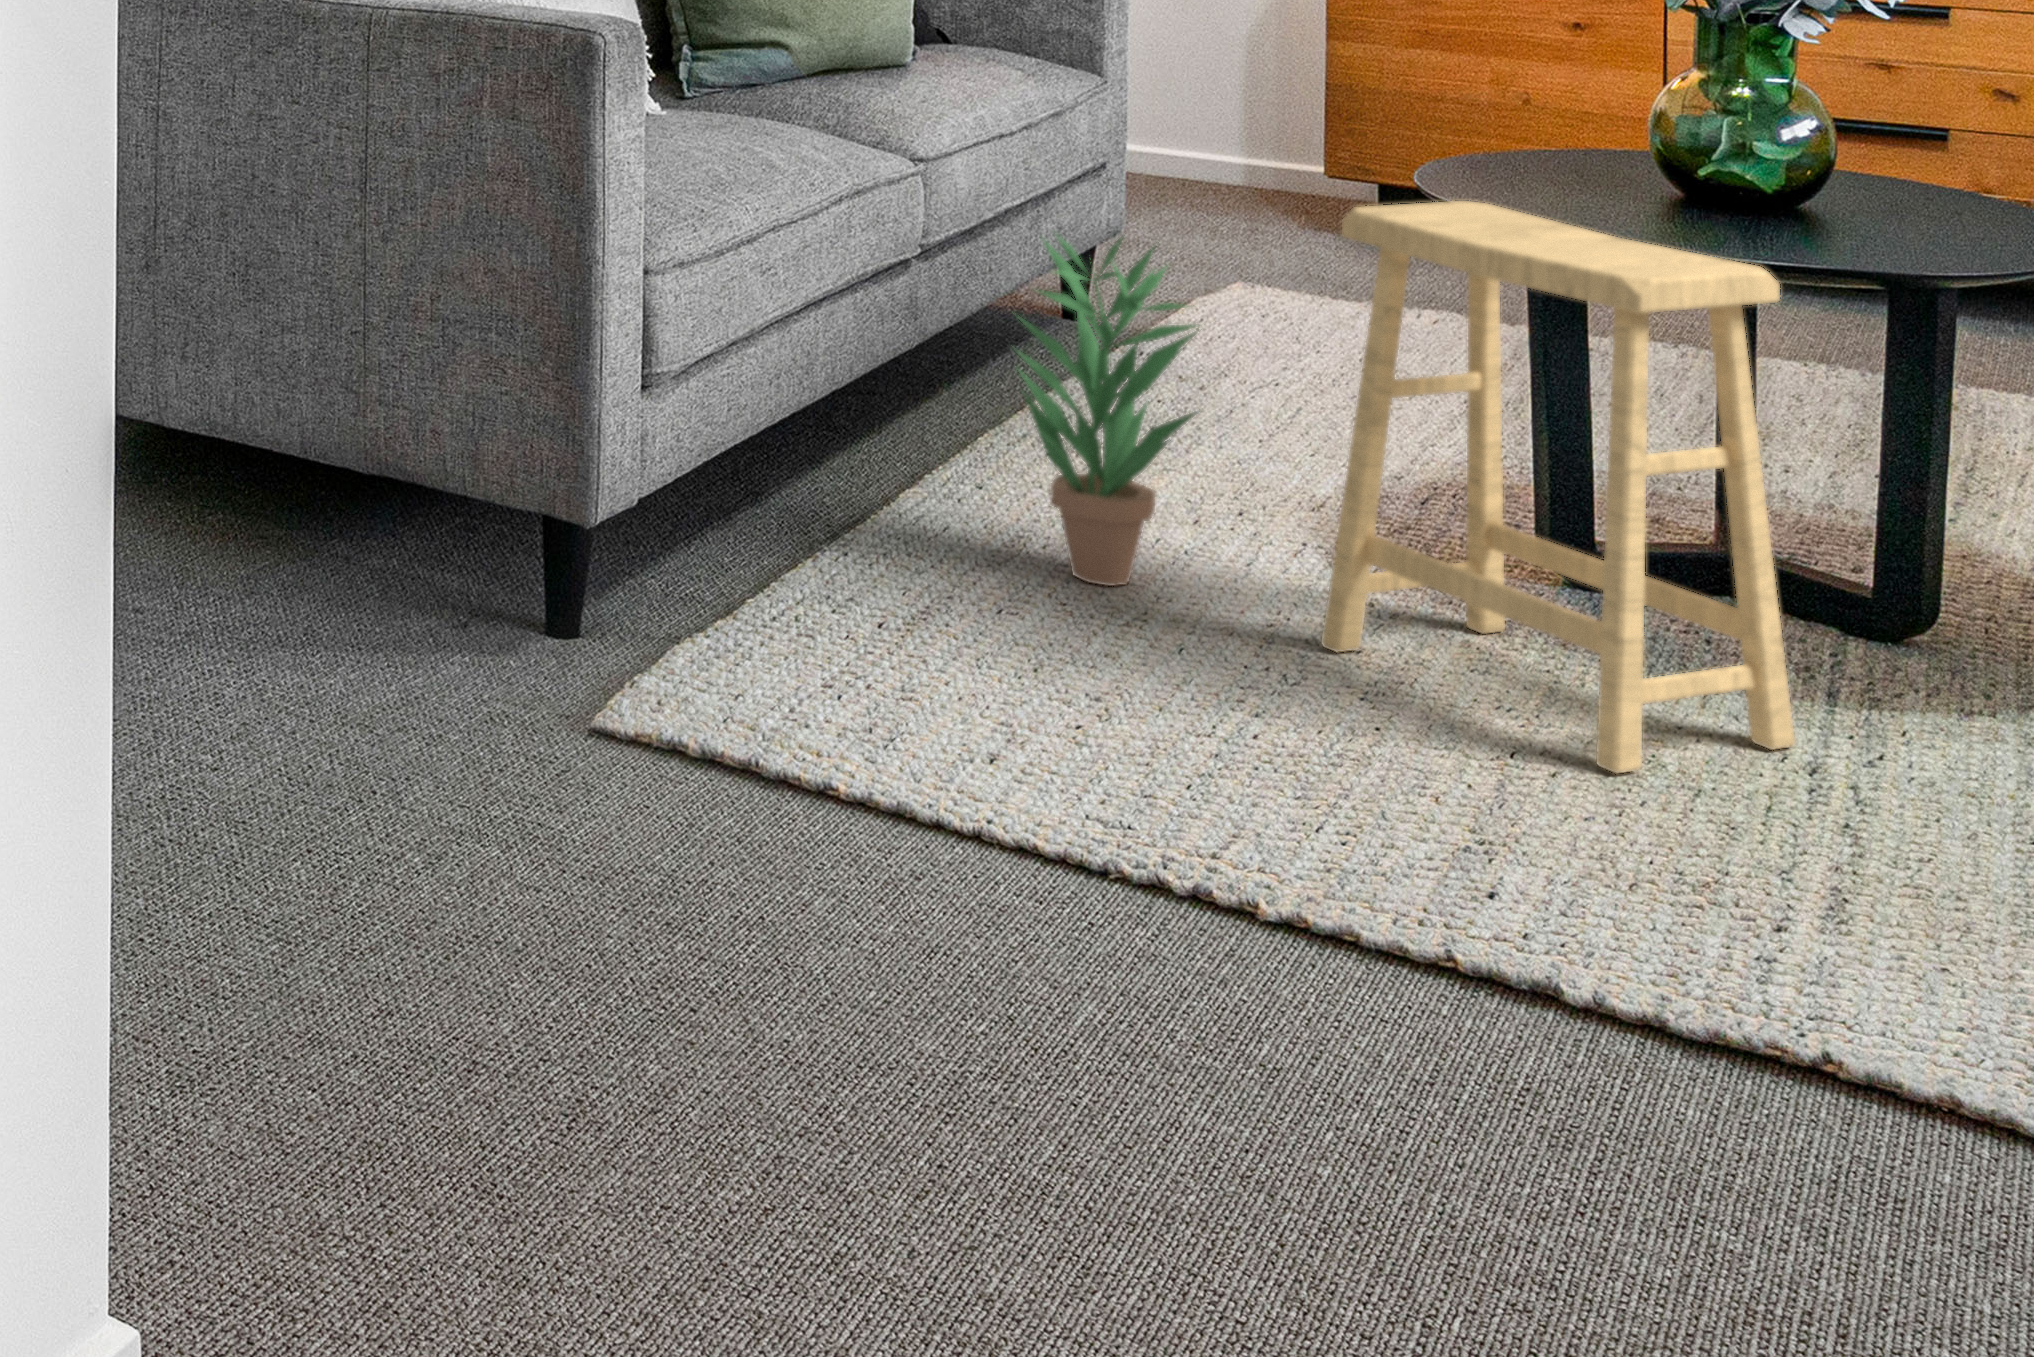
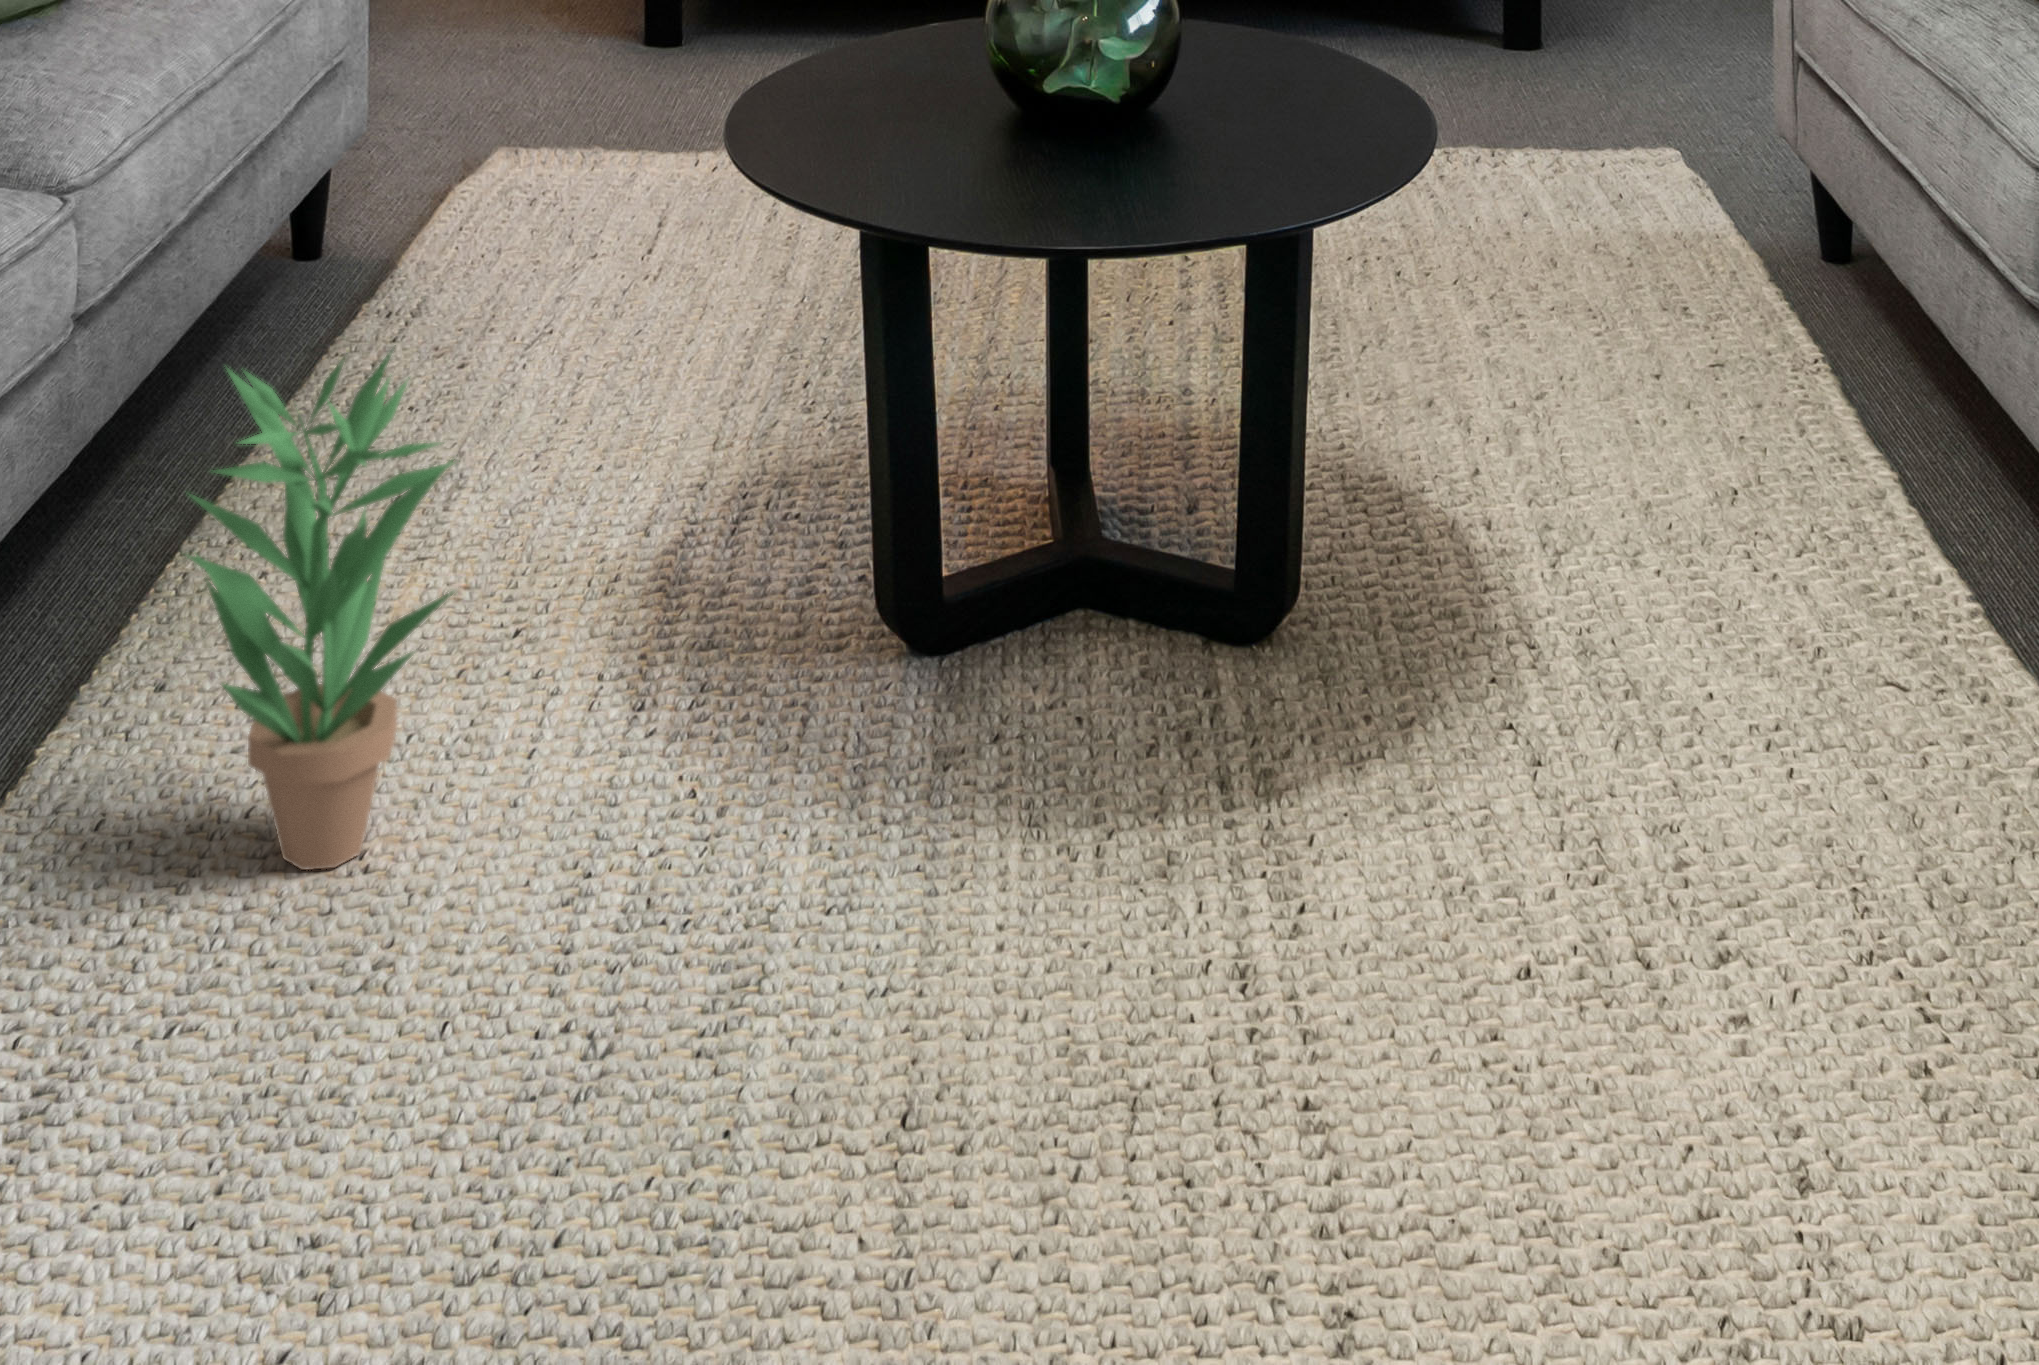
footstool: present [1321,201,1795,773] -> none [626,216,1202,1084]

